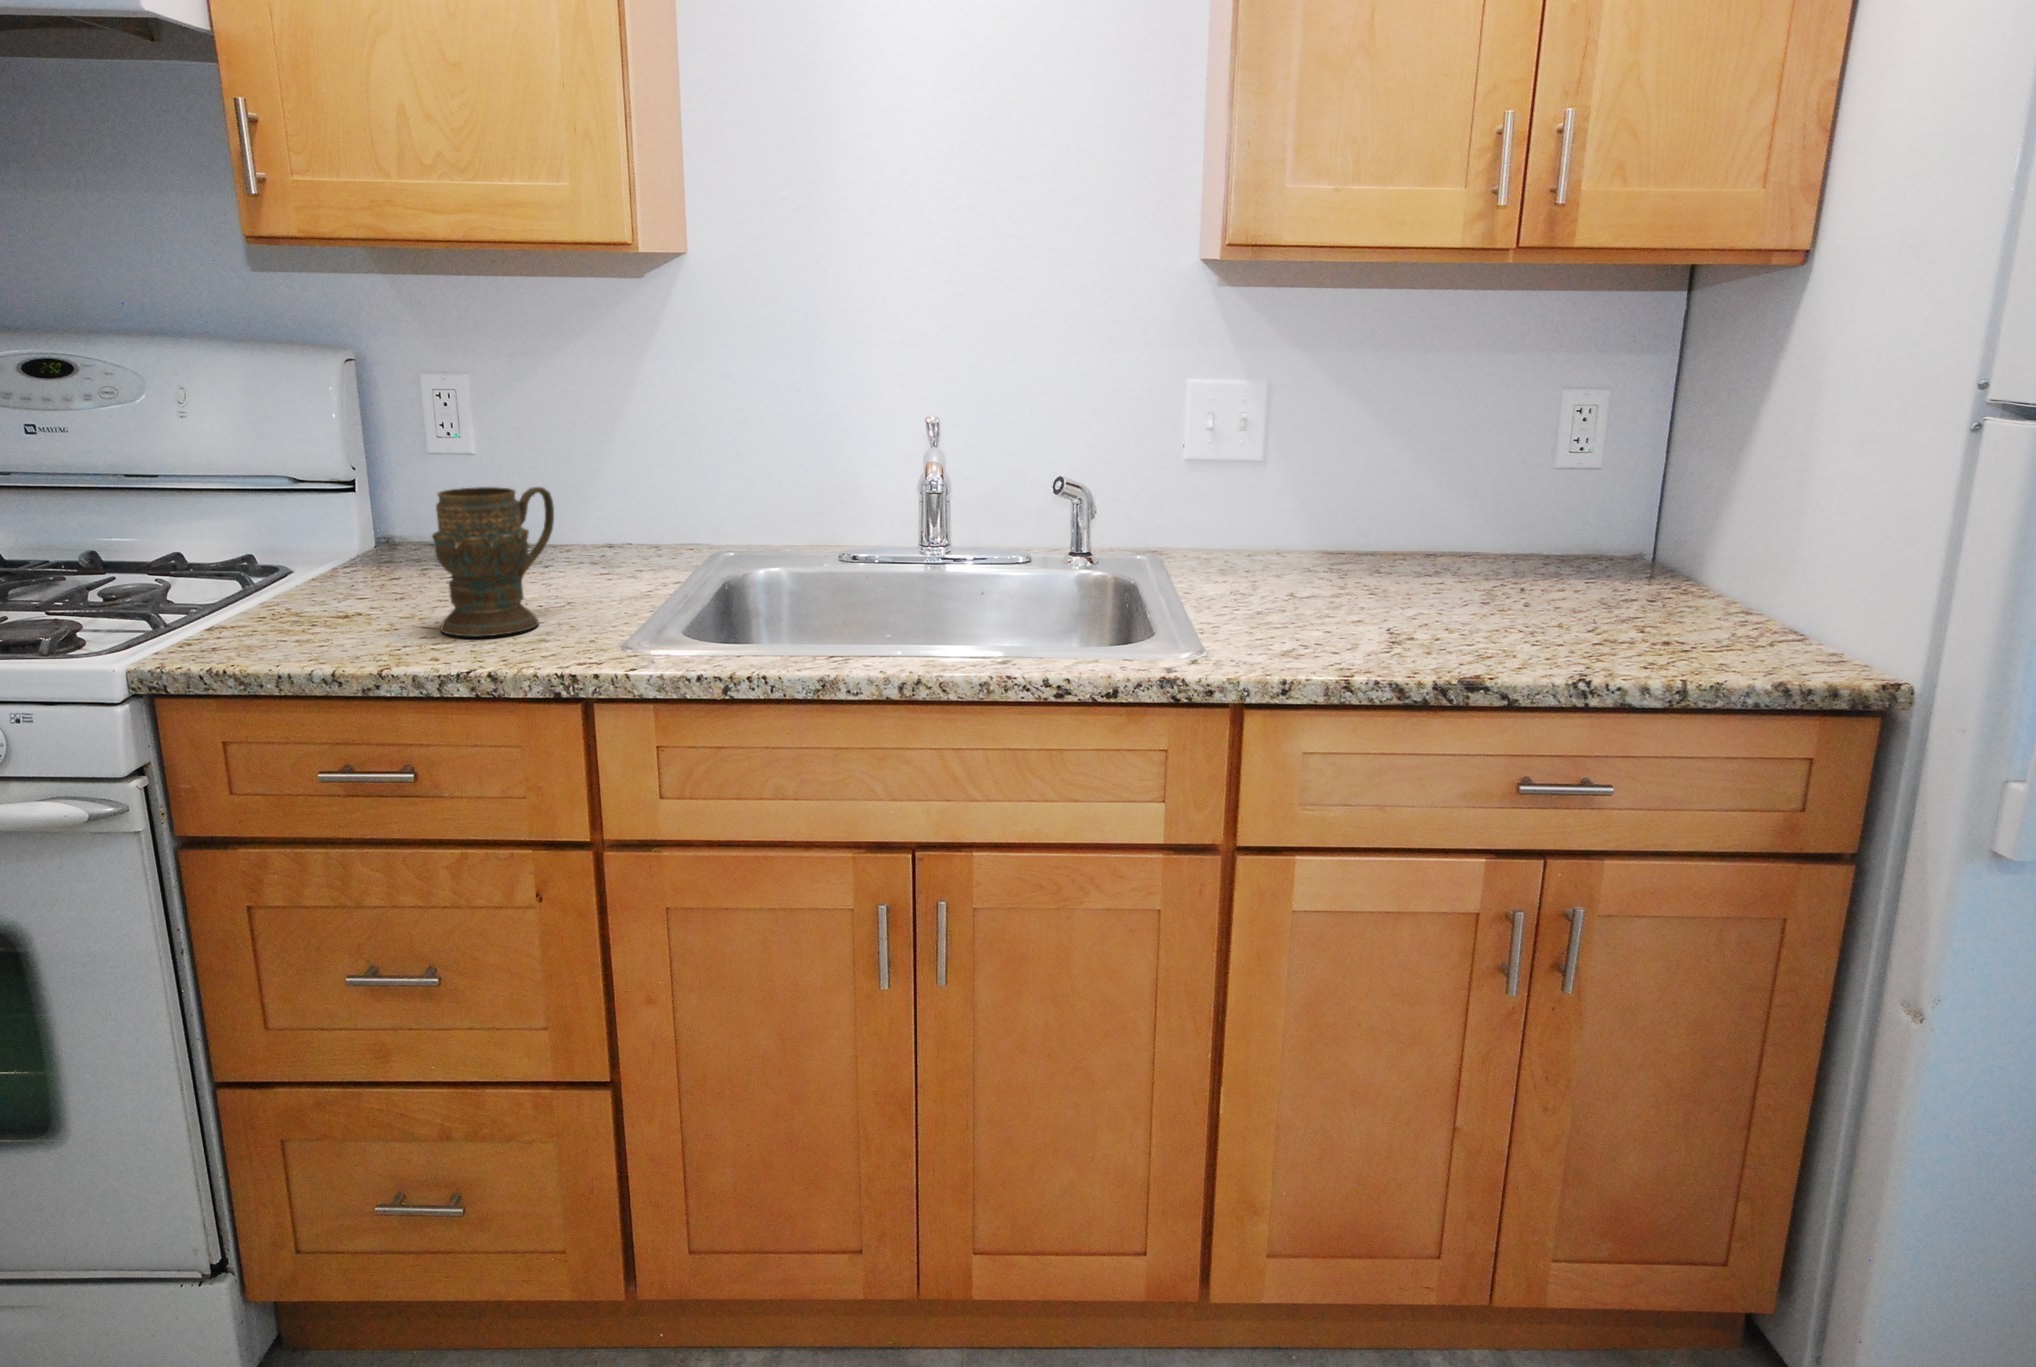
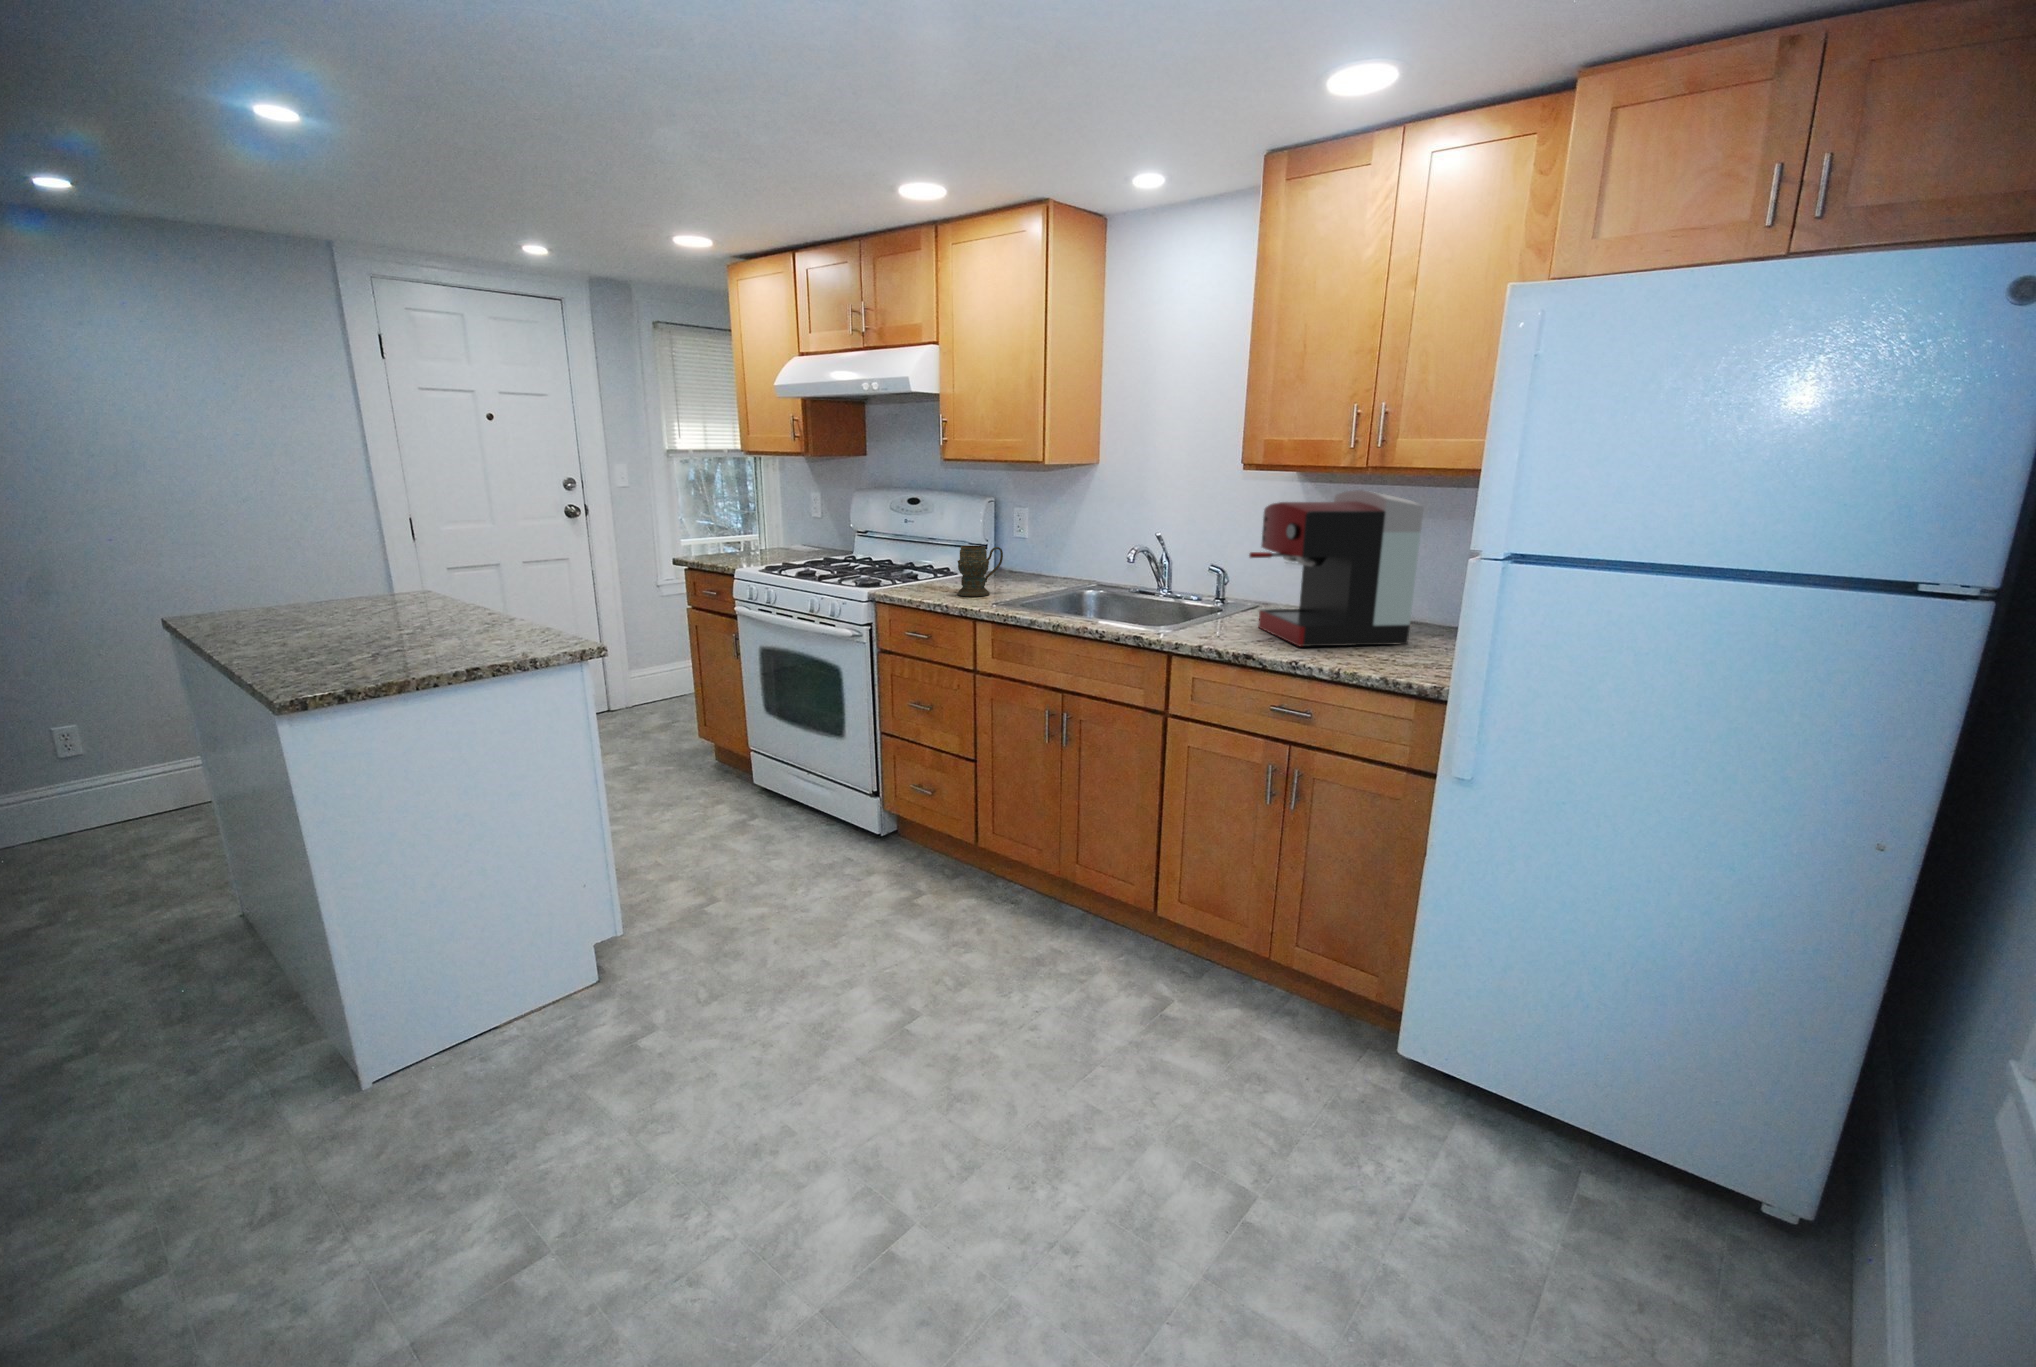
coffee maker: none [1299,313,1613,644] -> present [1249,490,1424,646]

